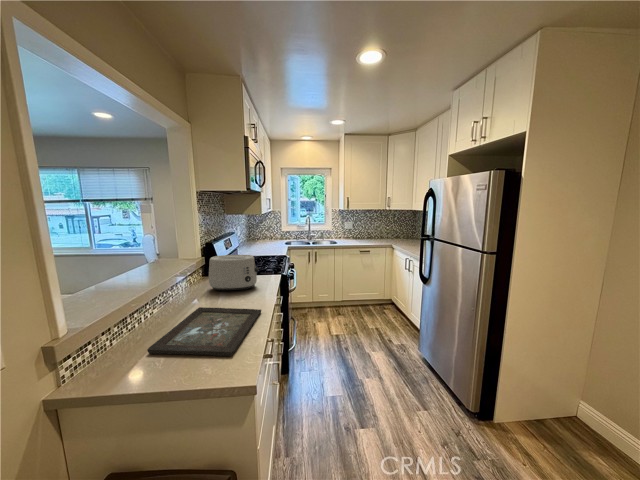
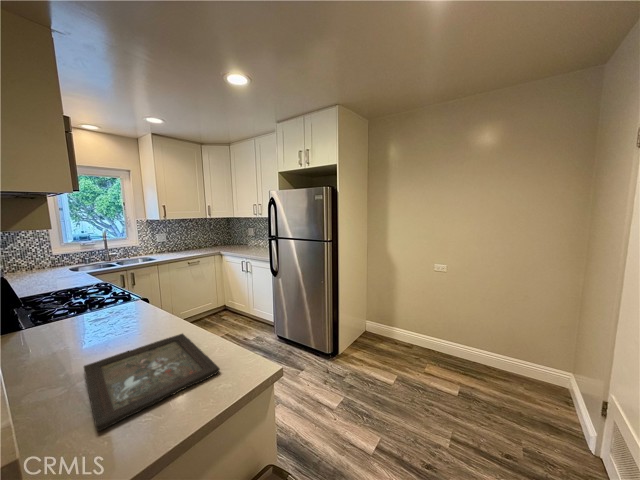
toaster: present [209,255,259,291] -> none [41,283,131,346]

